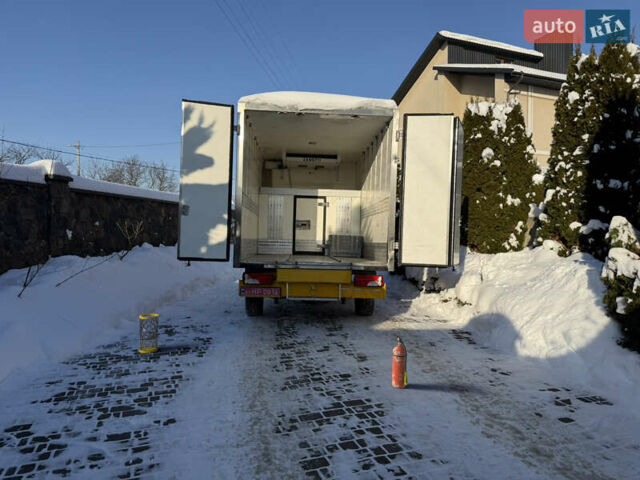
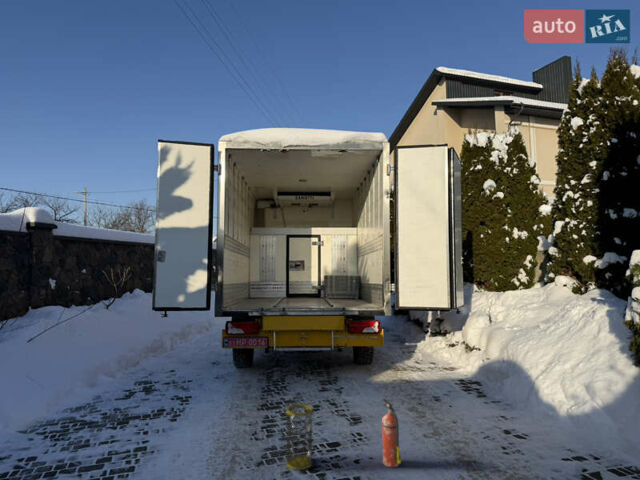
trash can: present [139,314,158,353] -> present [286,404,313,470]

